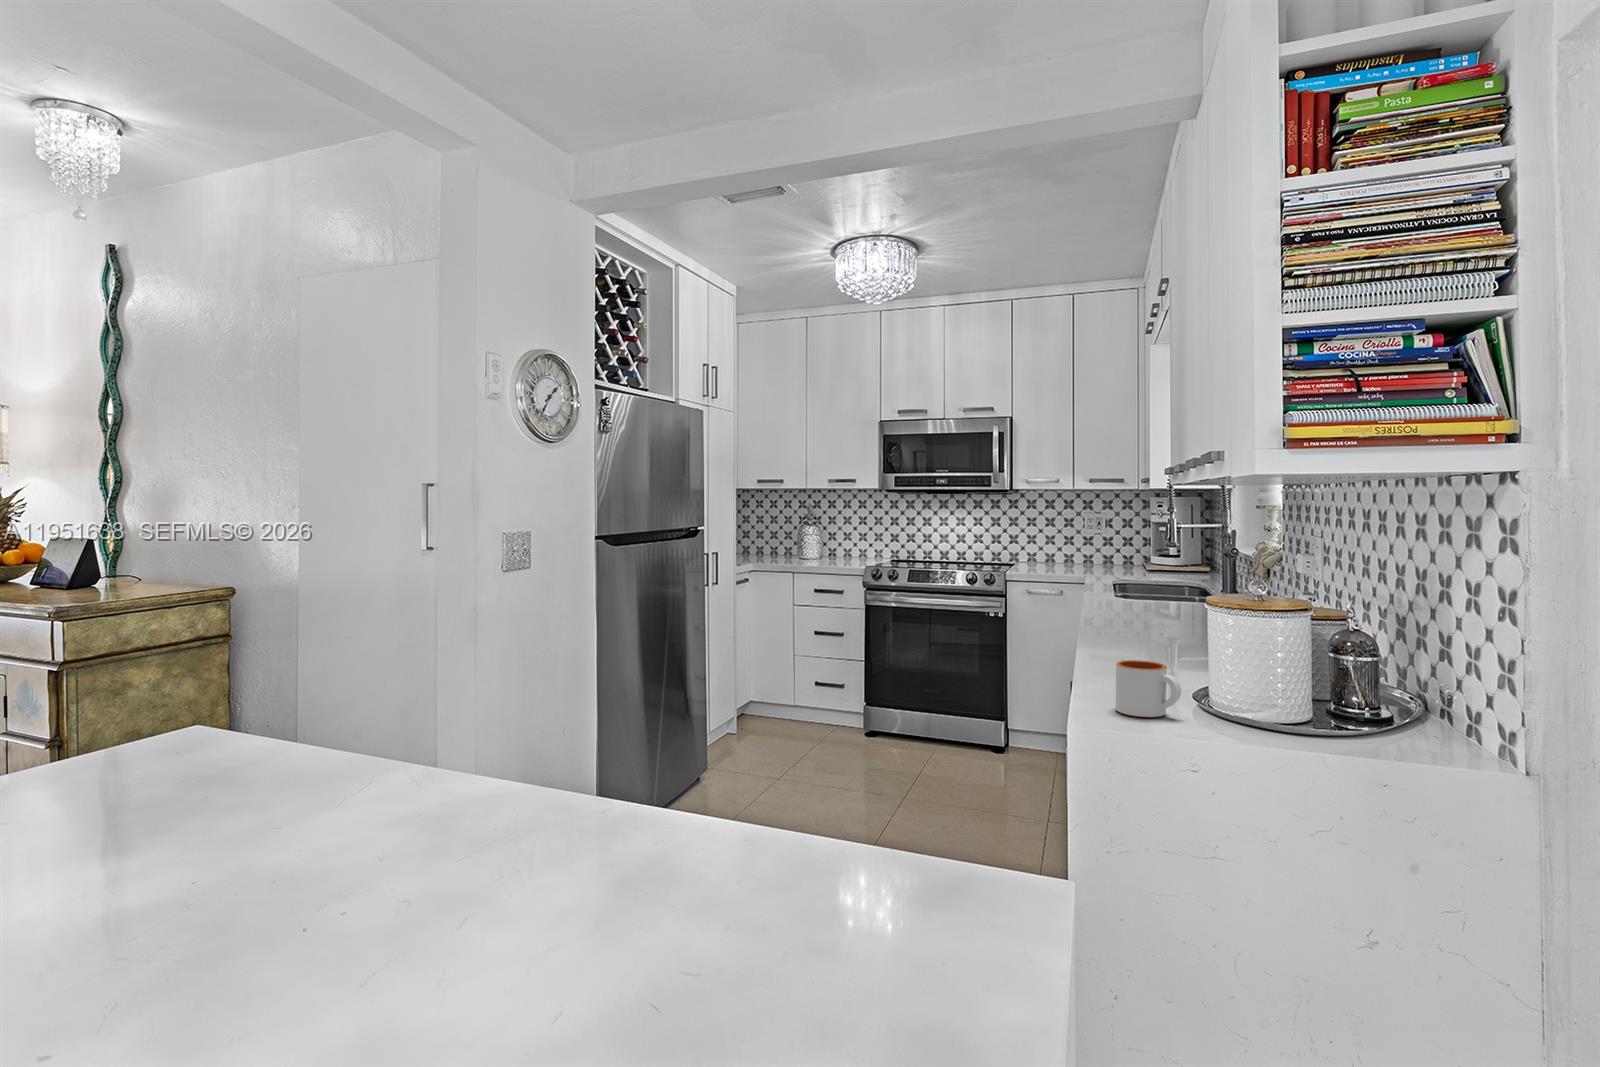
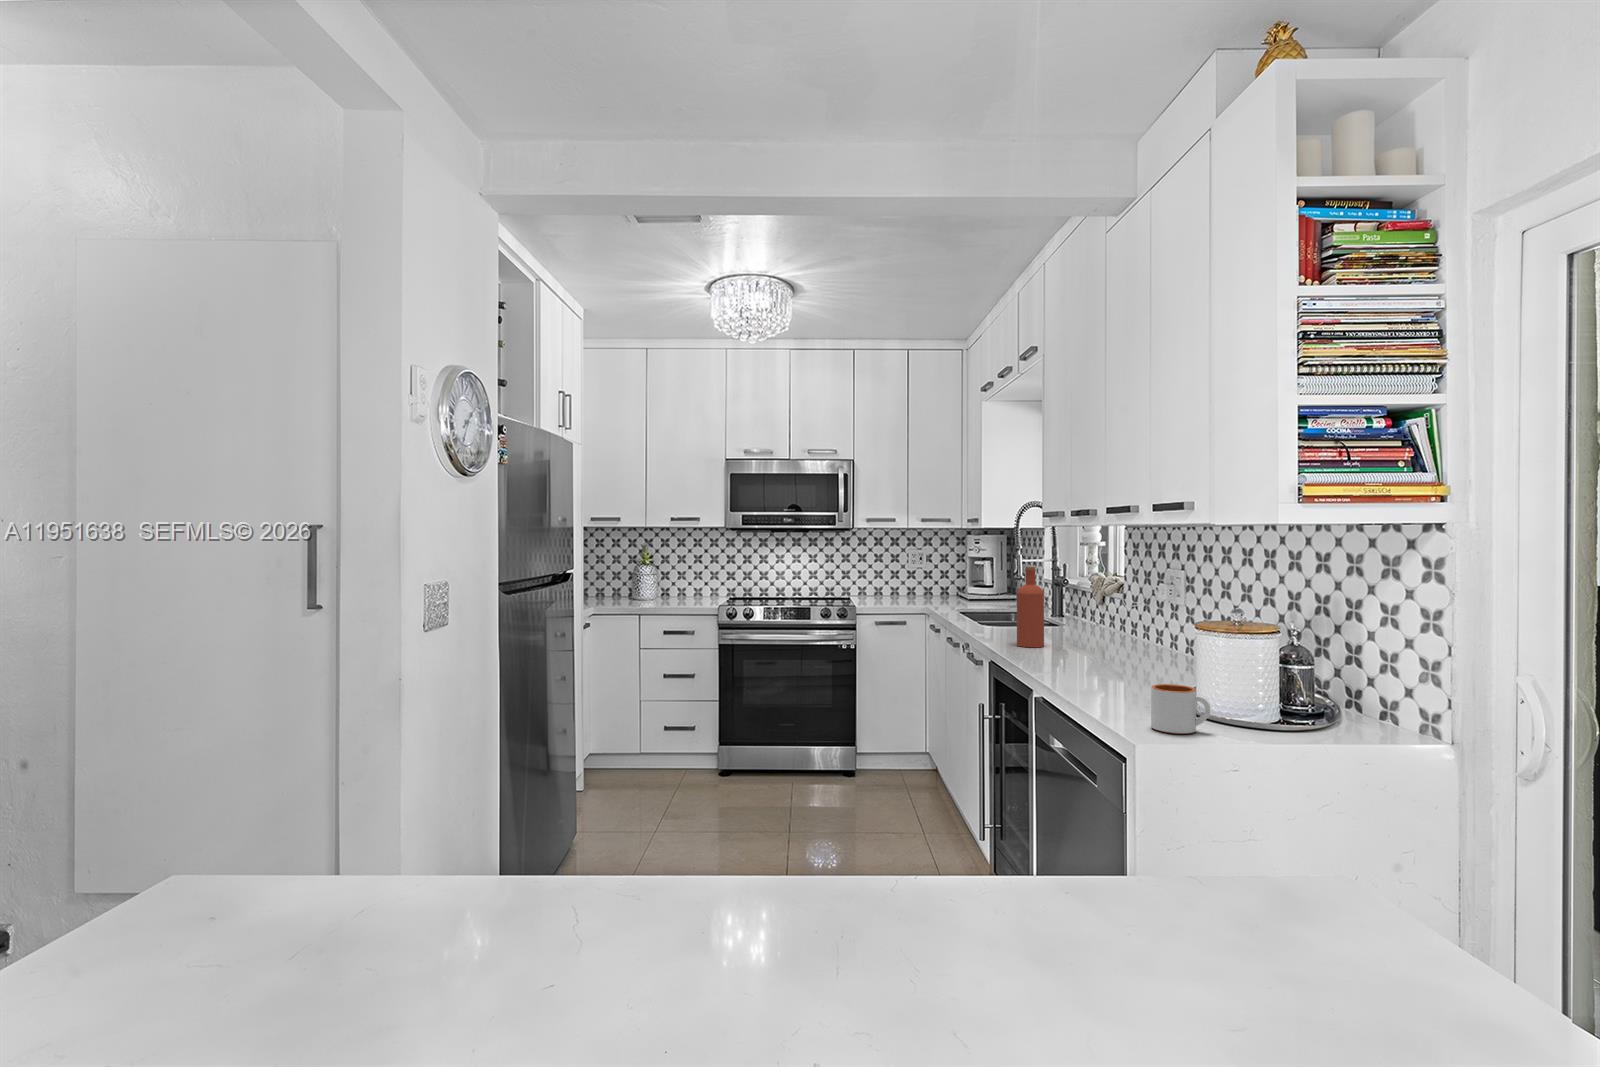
bottle: none [1121,530,1154,621] -> present [1017,567,1044,647]

